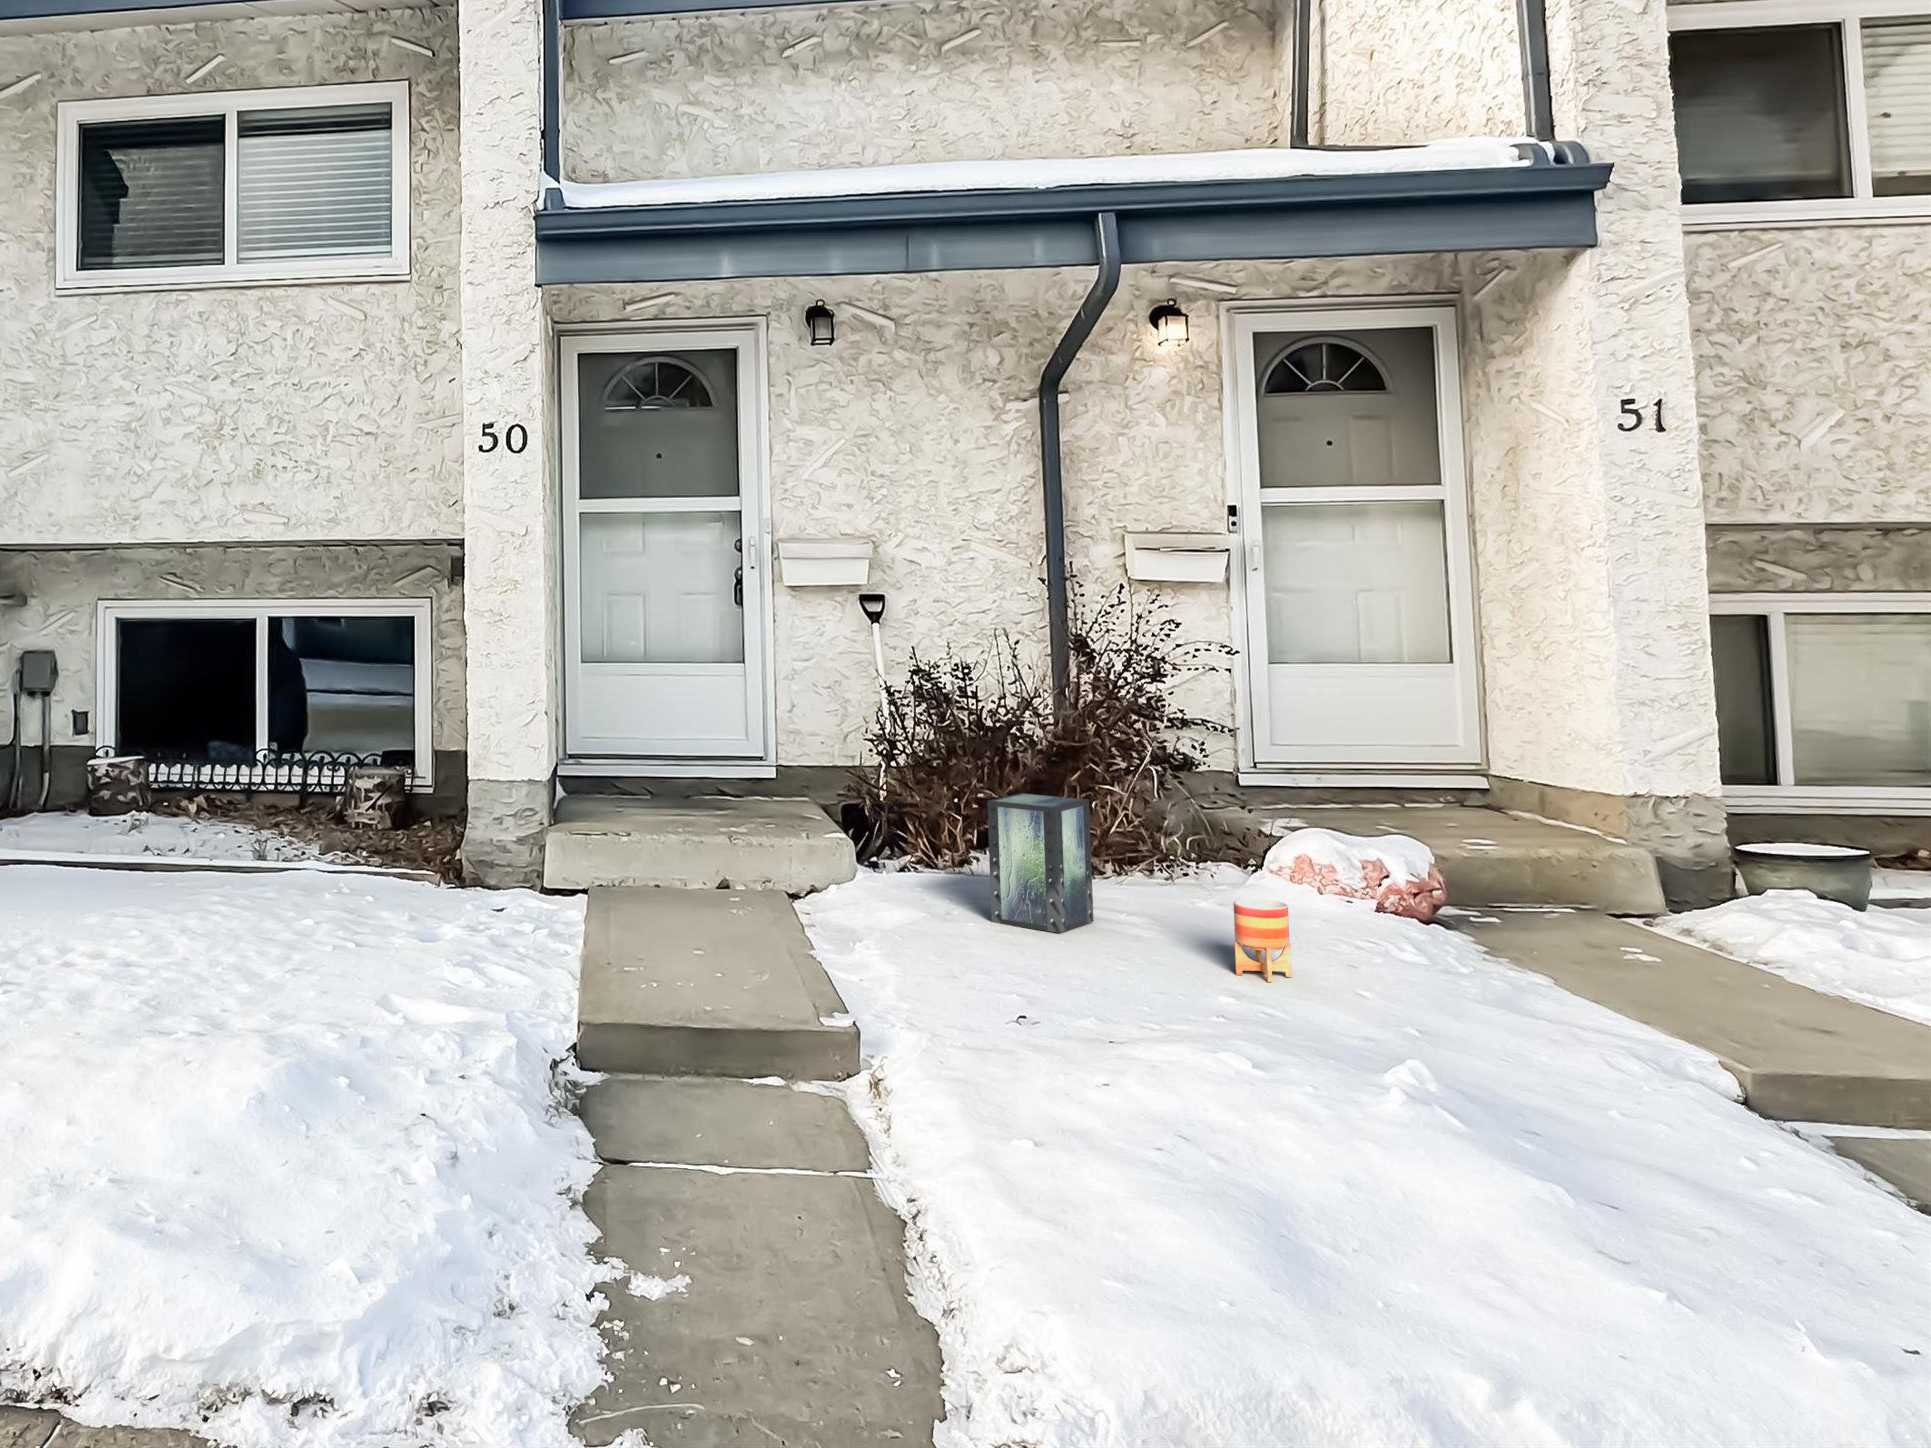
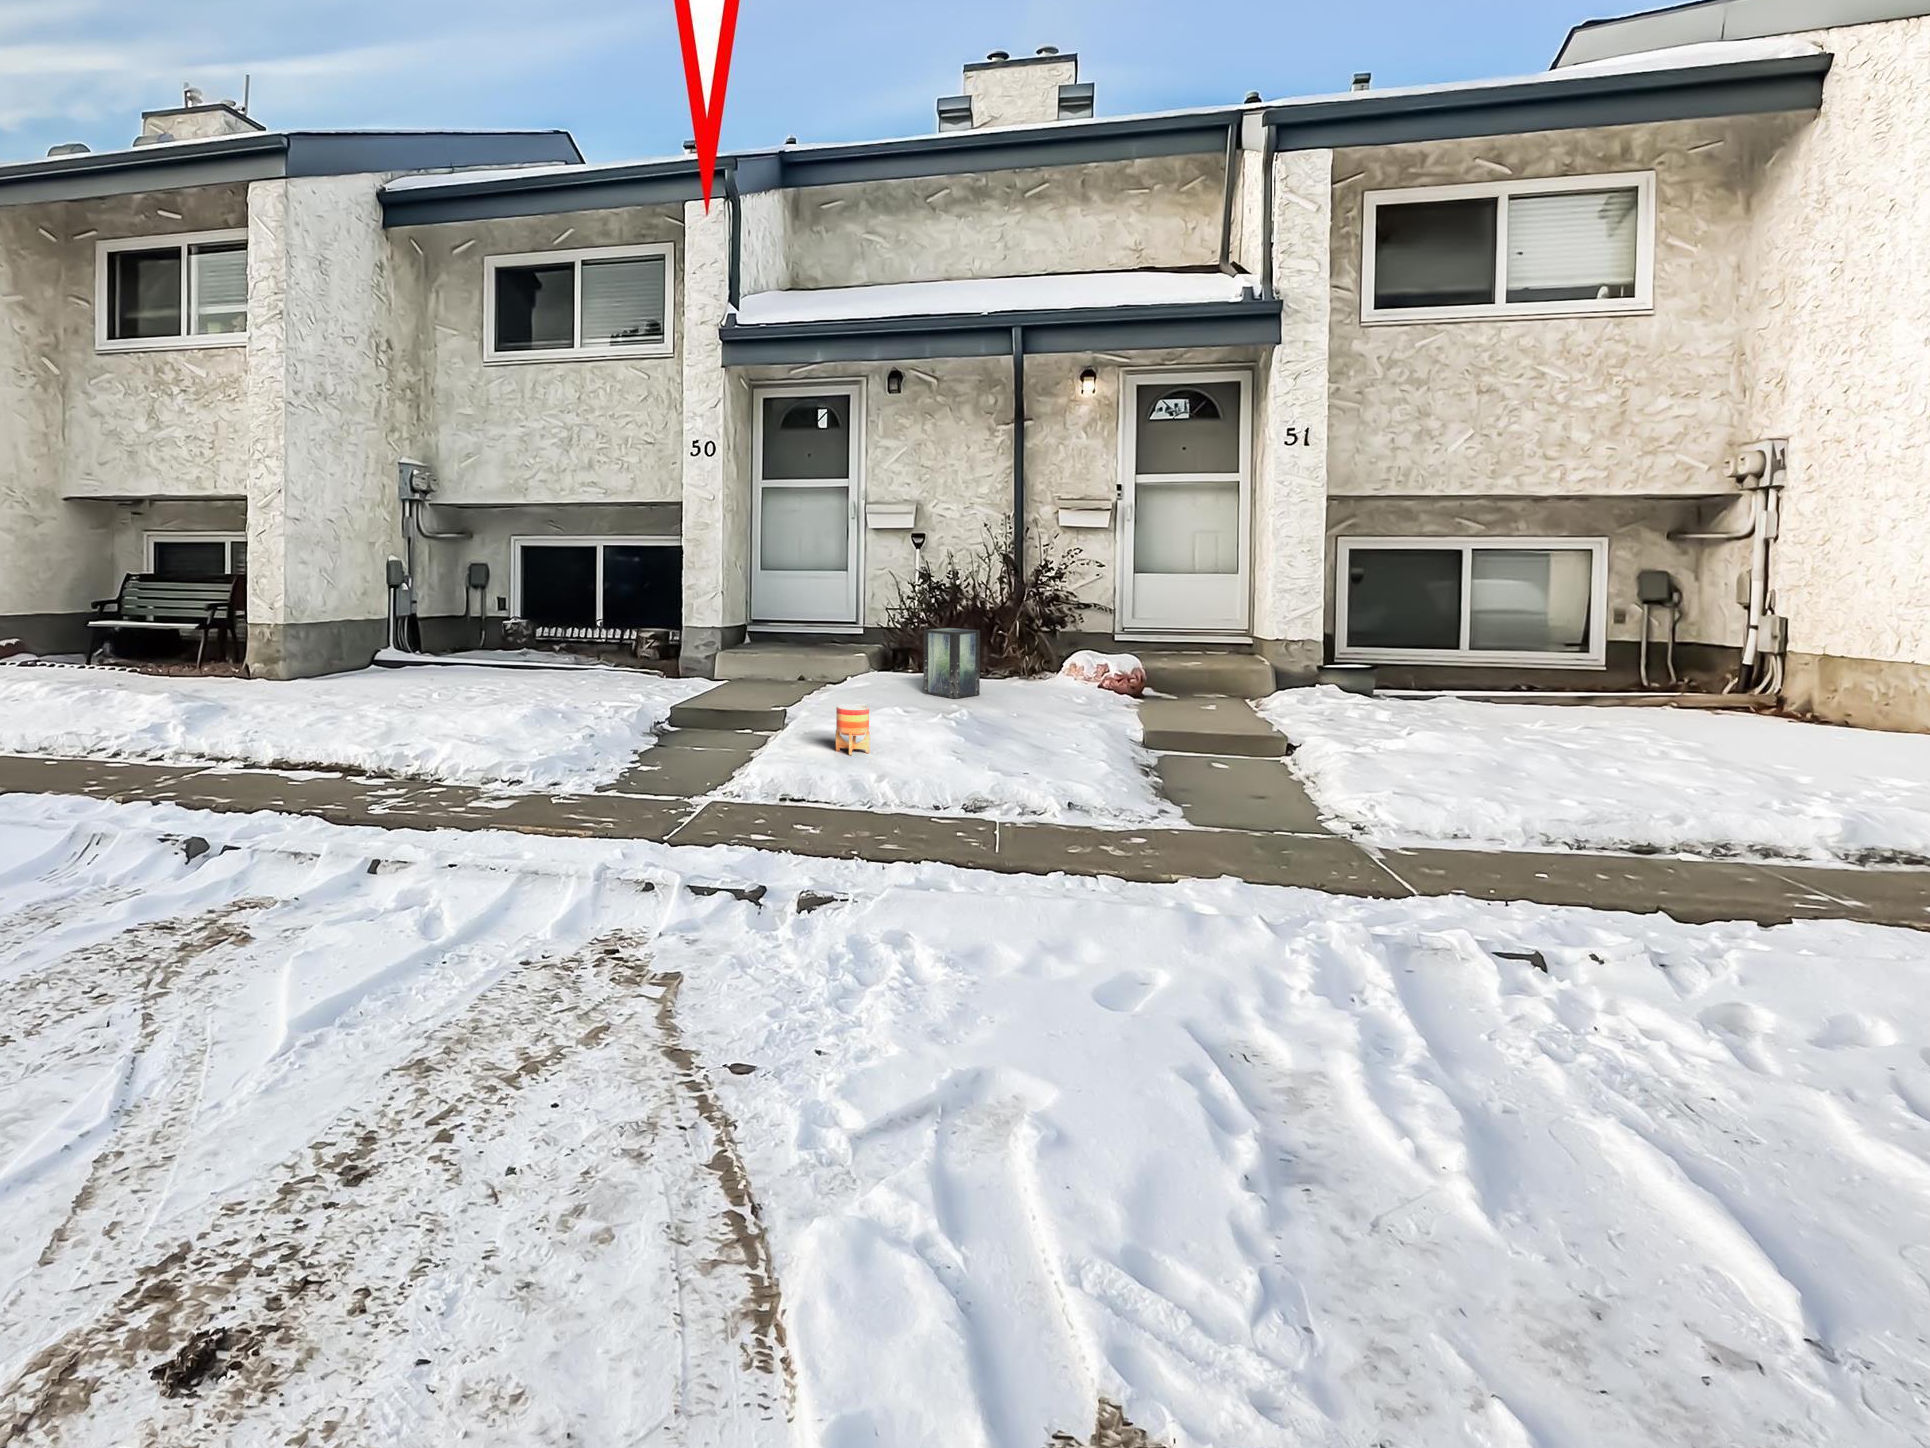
planter: present [1233,899,1292,982] -> present [836,704,870,755]

